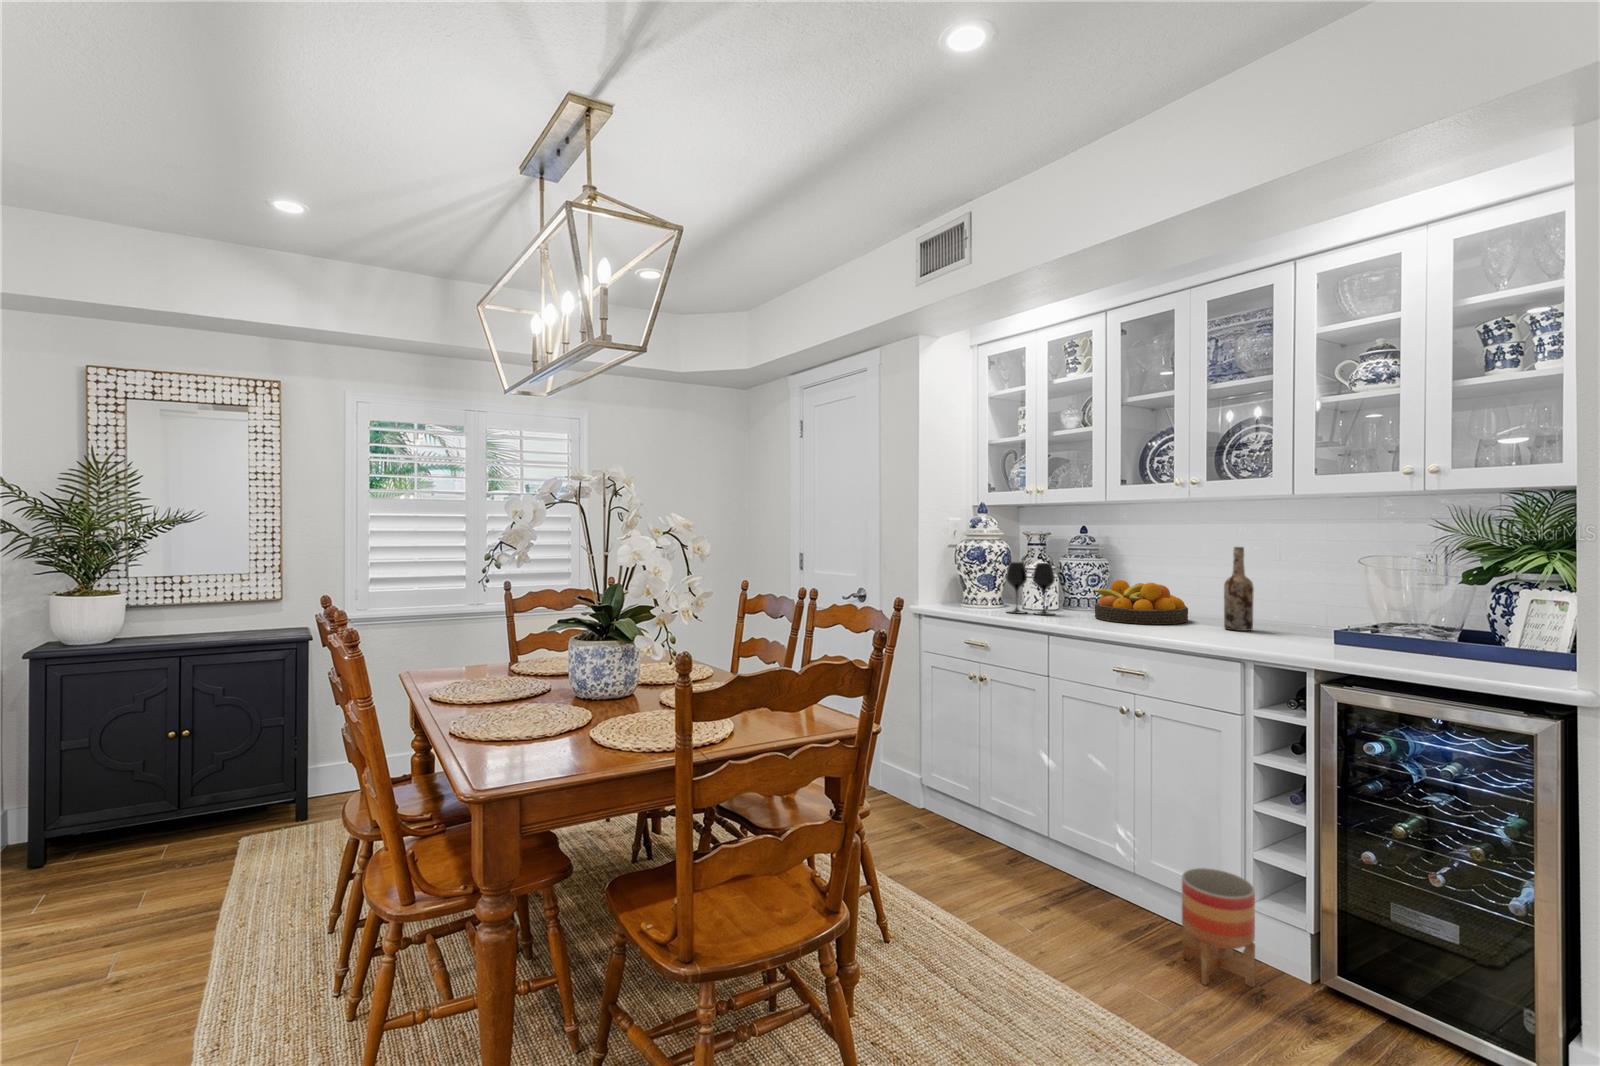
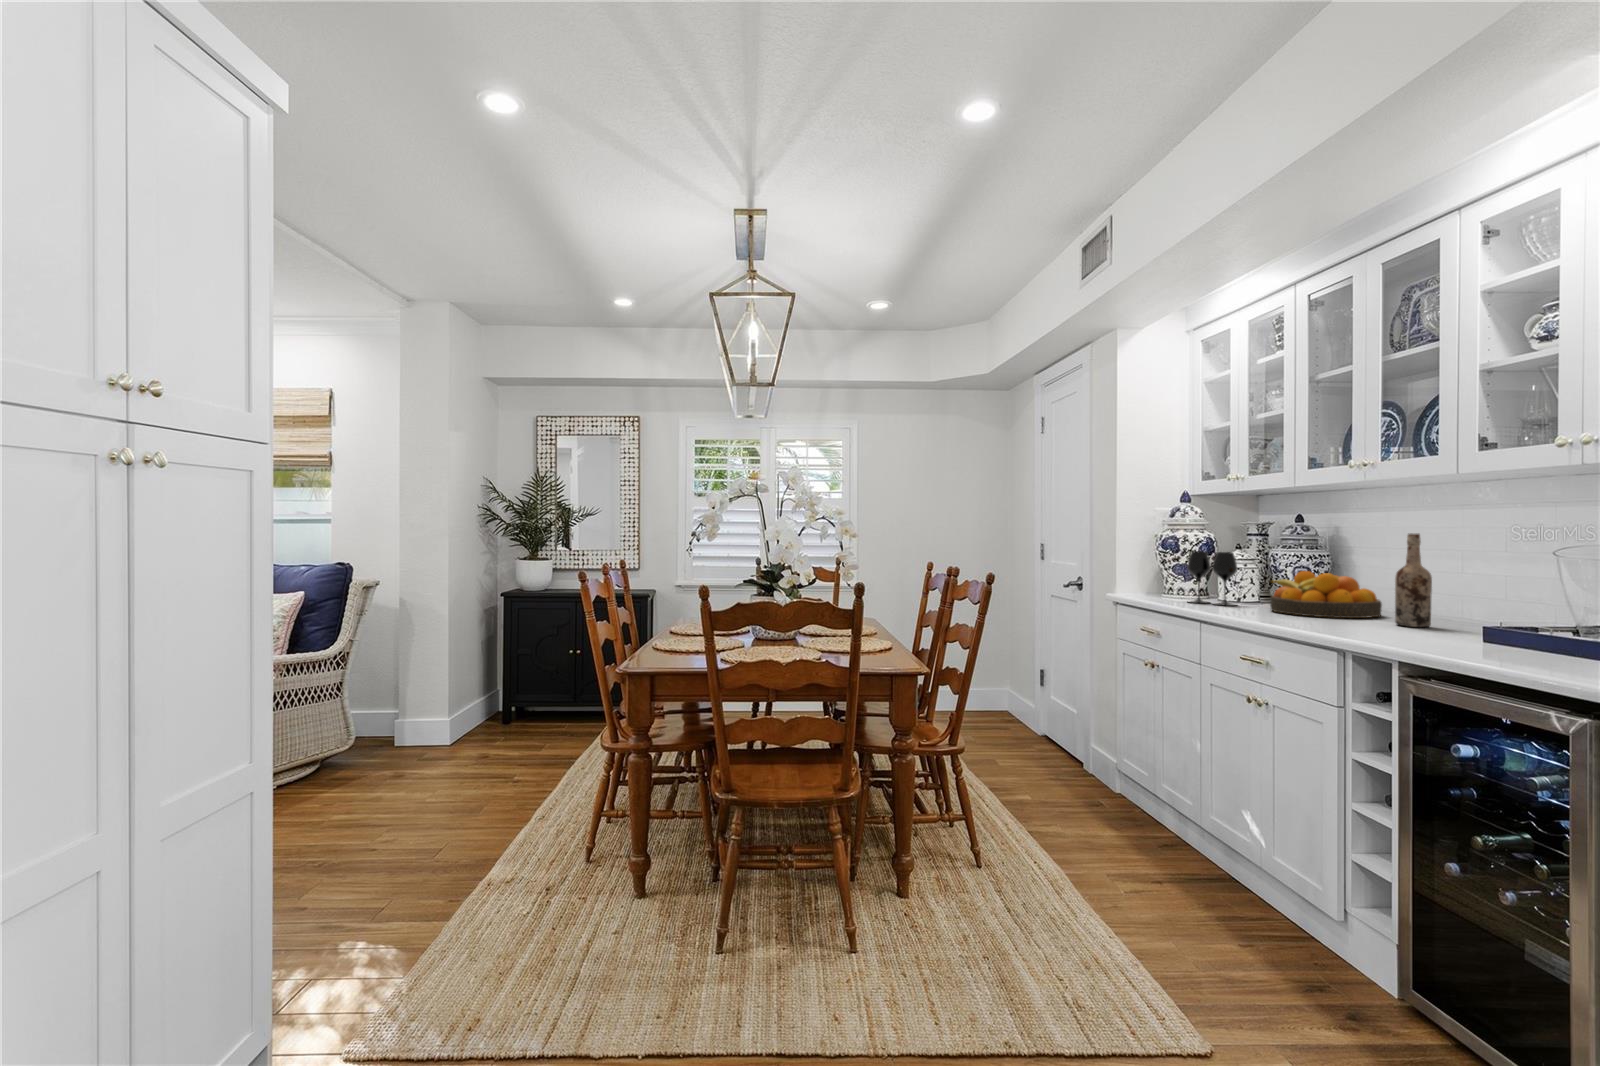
planter: present [1182,868,1255,987] -> none [1249,857,1326,980]

